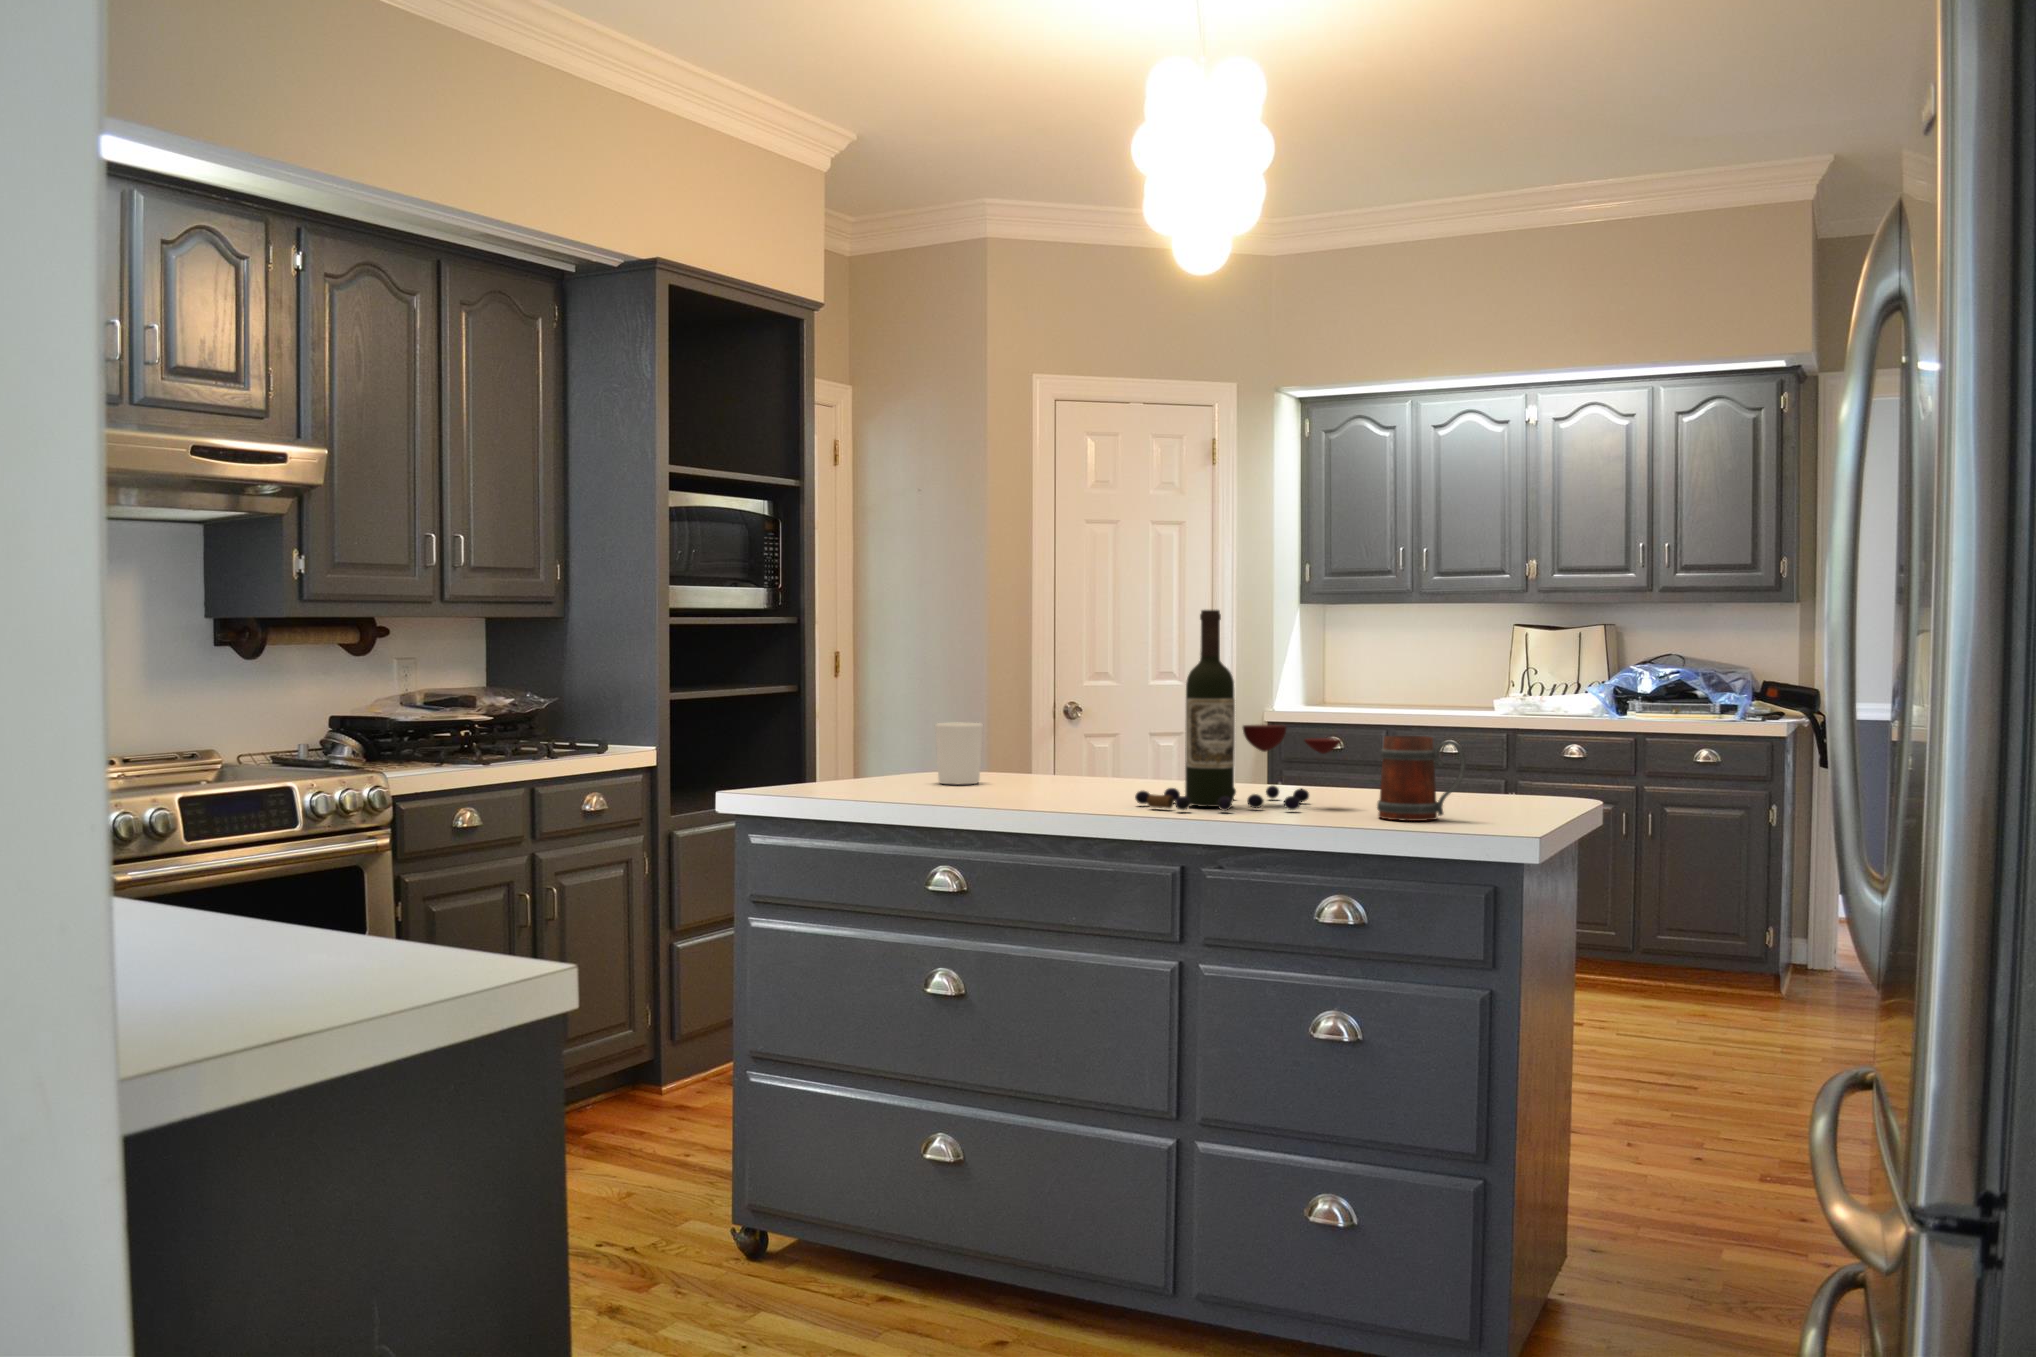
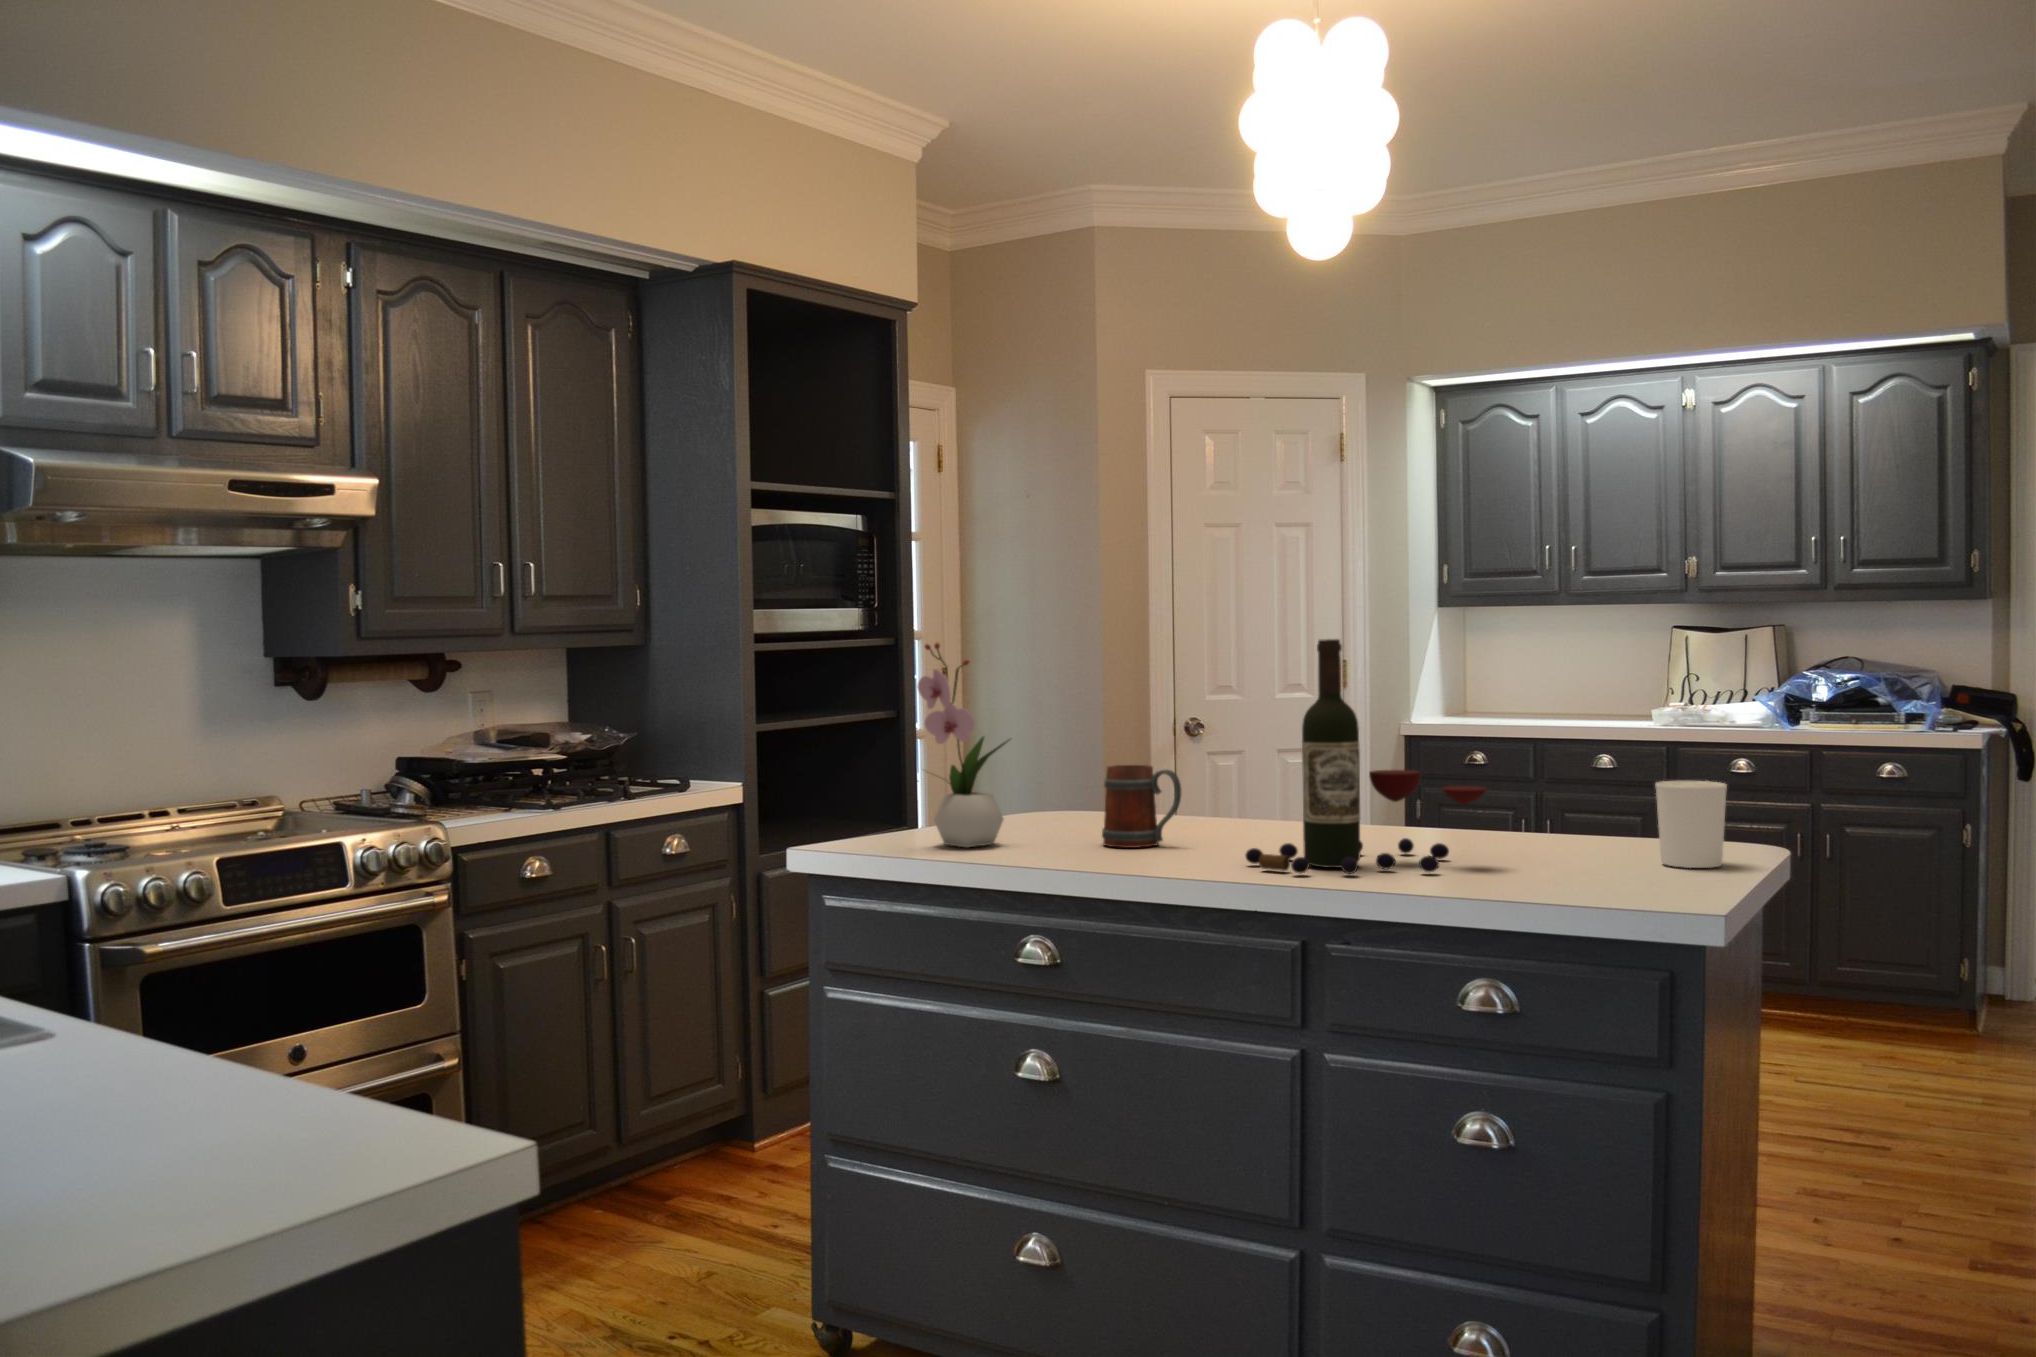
flower arrangement: none [845,609,928,793] -> present [917,643,1011,848]
candle holder: present [935,723,983,784] -> present [1655,781,1727,868]
mug: present [1377,736,1466,821] -> present [1102,765,1181,848]

